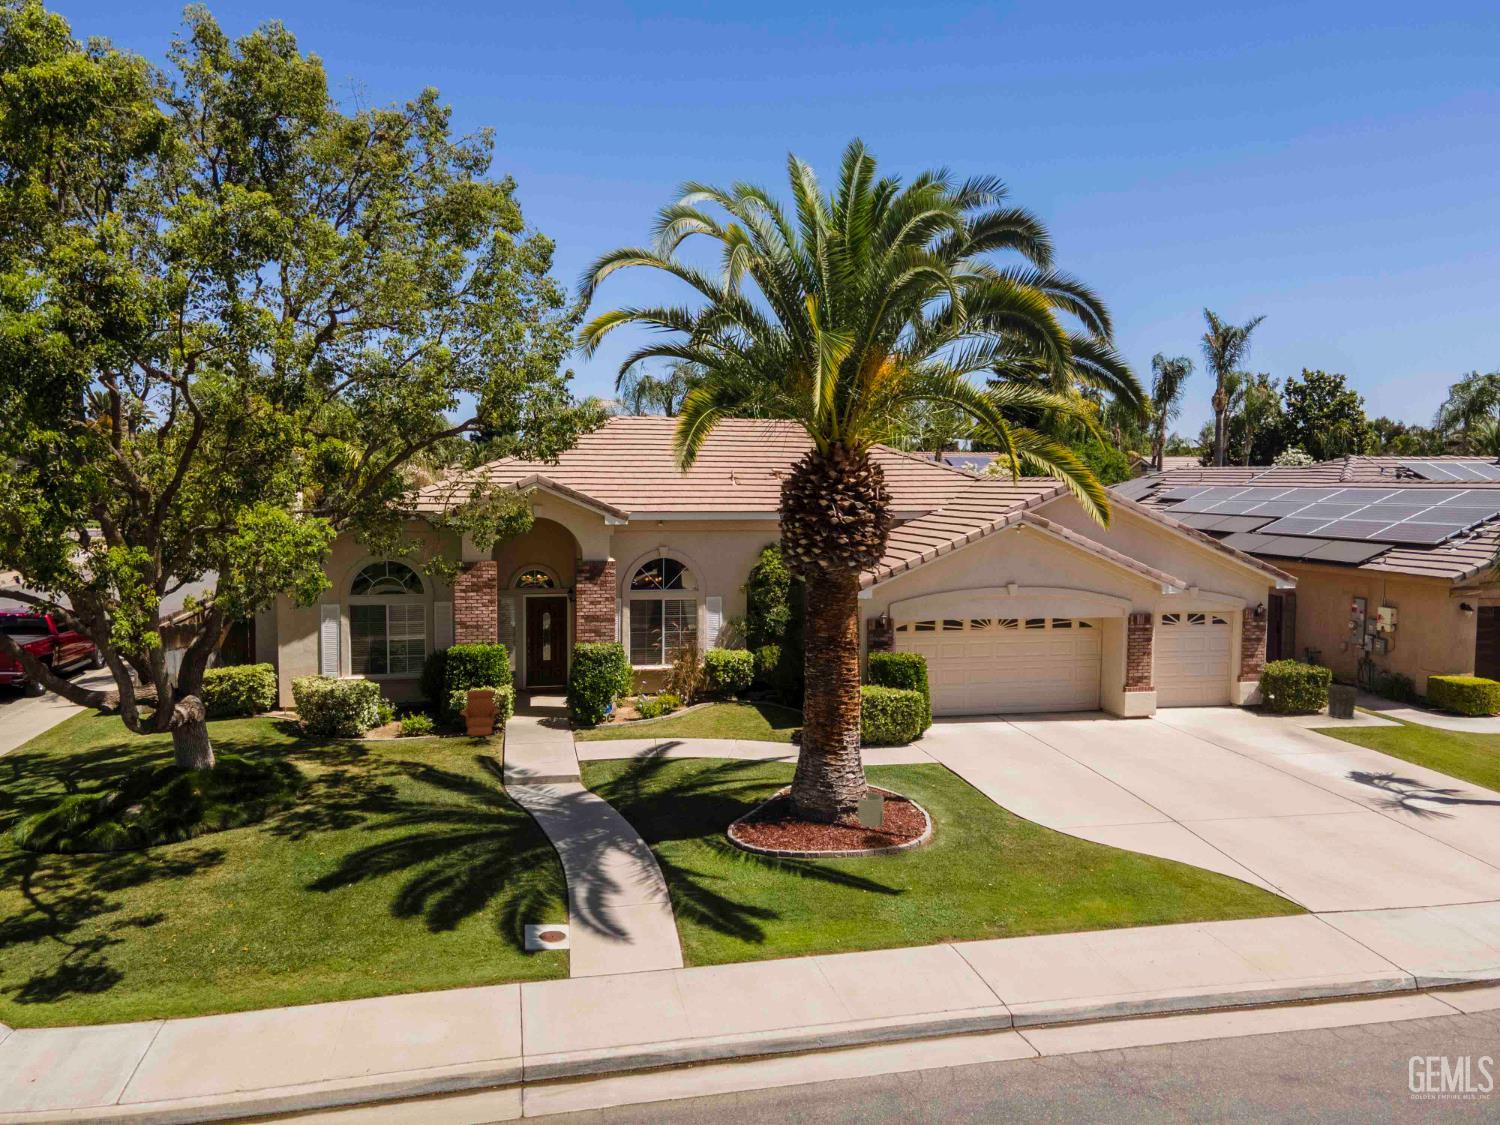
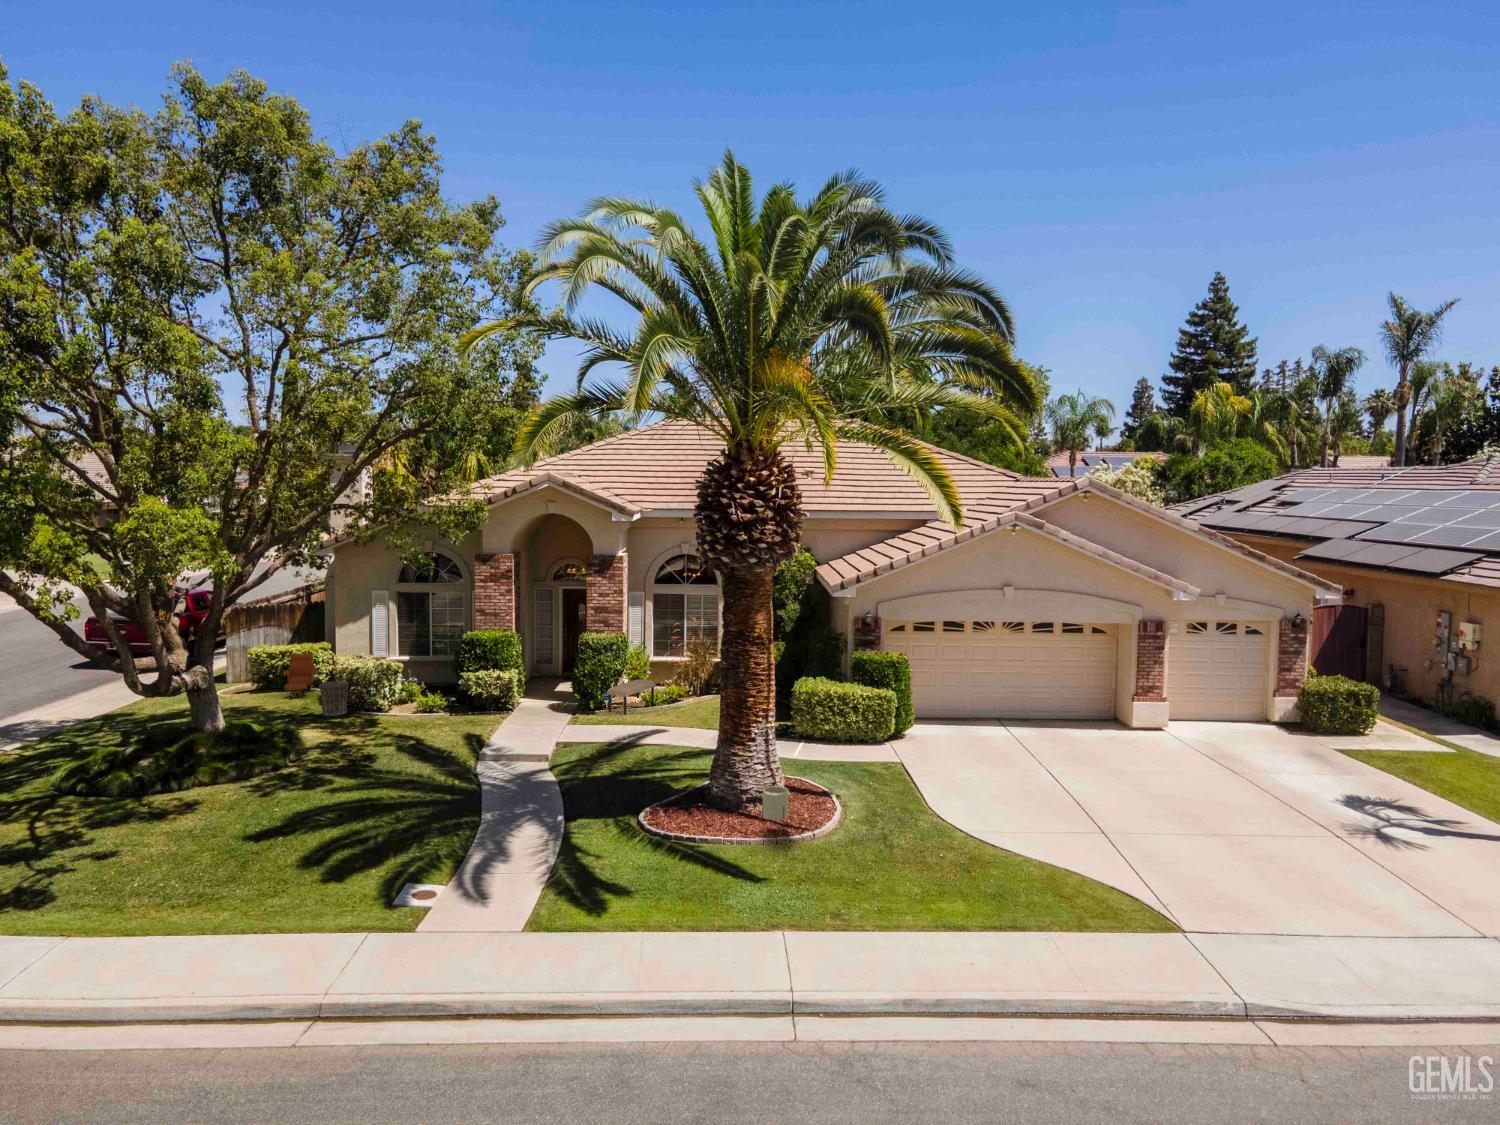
trash can: present [1327,685,1358,719] -> present [319,681,349,716]
lounge chair: present [460,690,500,746] -> present [283,653,318,698]
bench: none [608,690,651,727] -> present [607,679,655,714]

